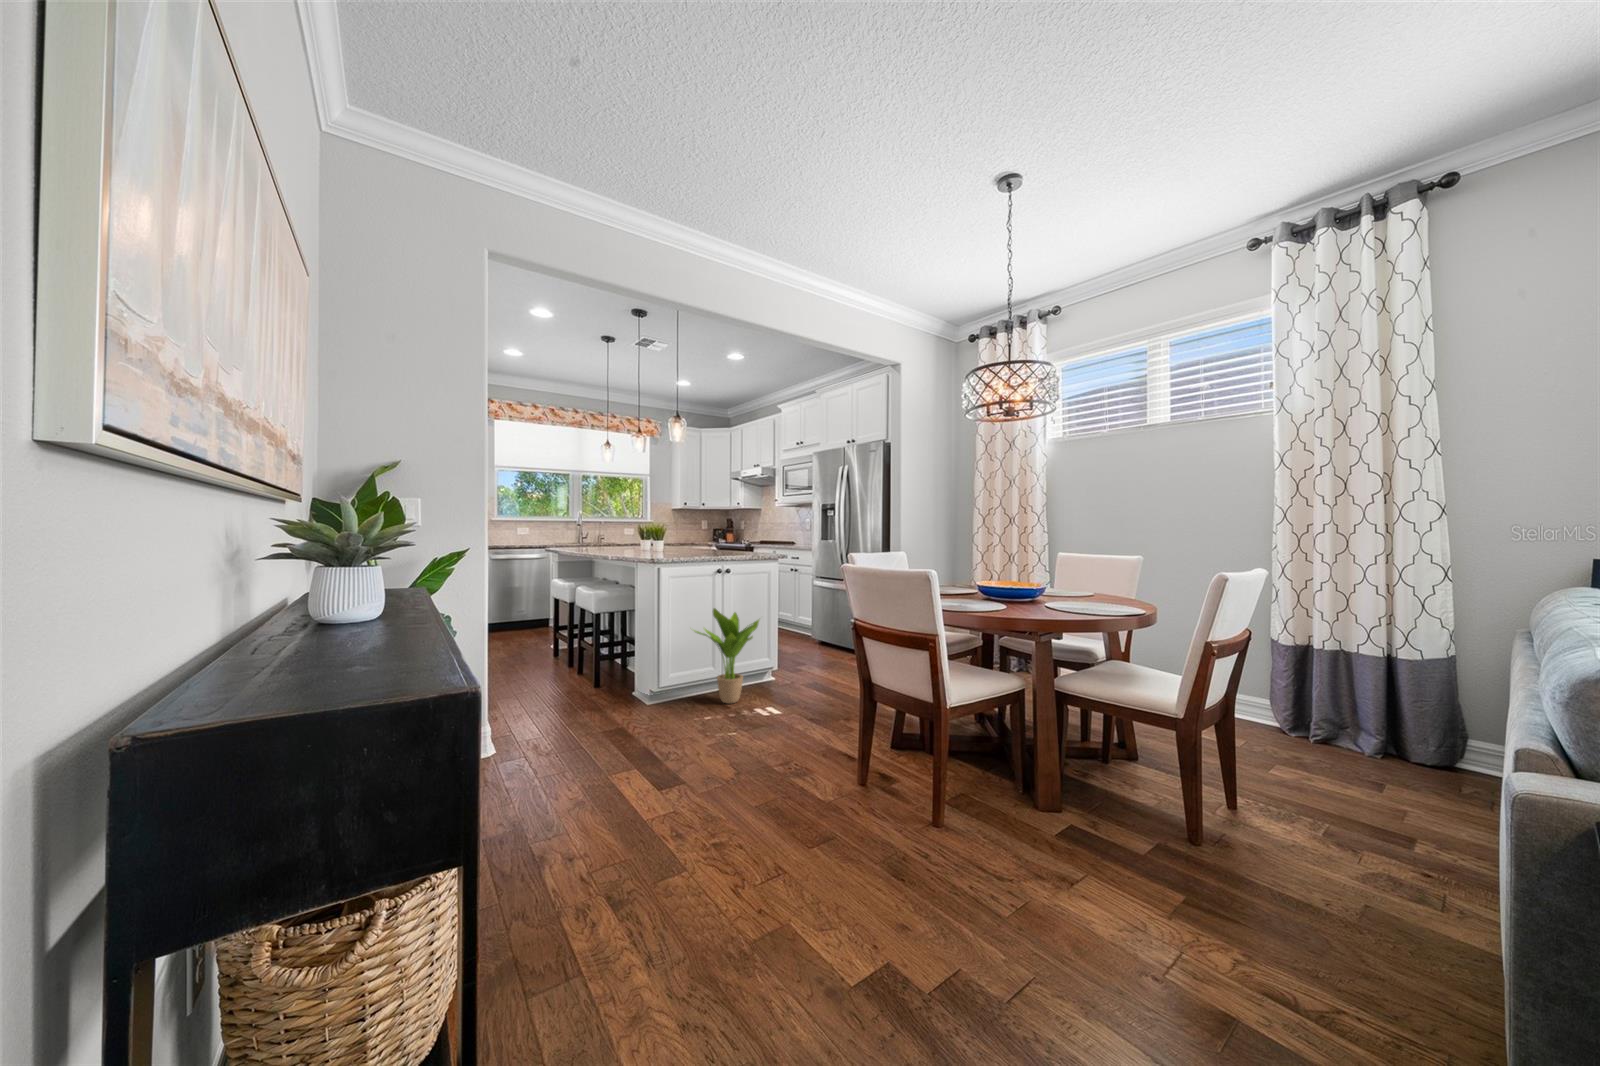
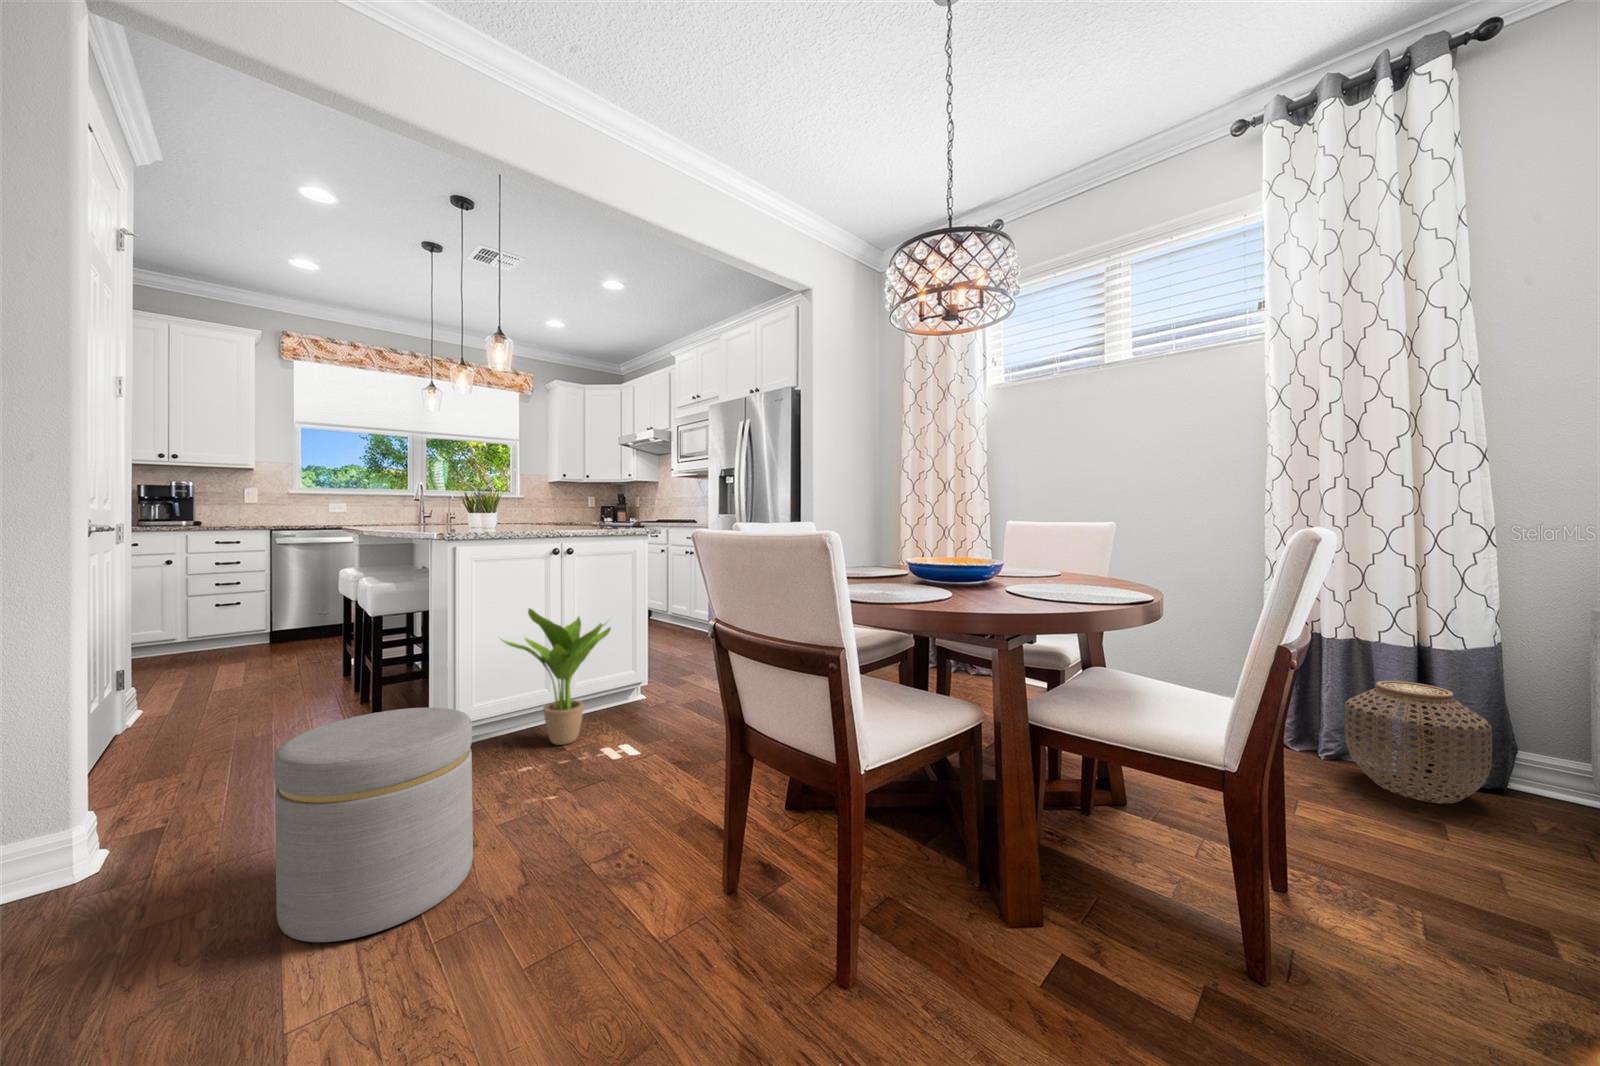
ottoman: none [612,667,707,790] -> present [273,708,473,942]
woven basket: none [1322,682,1430,774] -> present [1345,681,1492,803]

